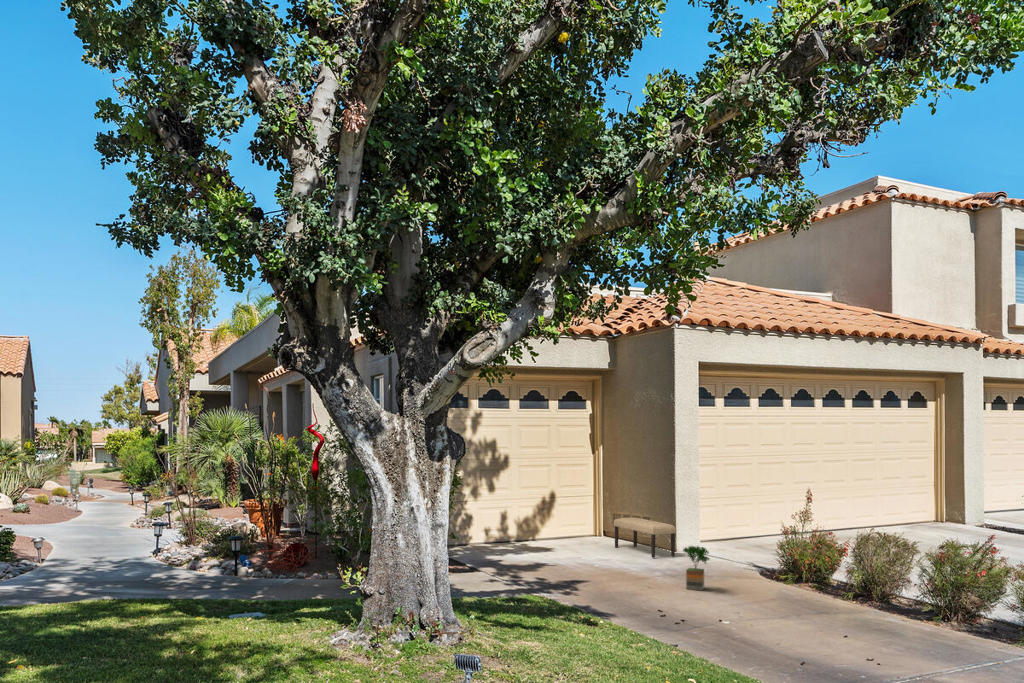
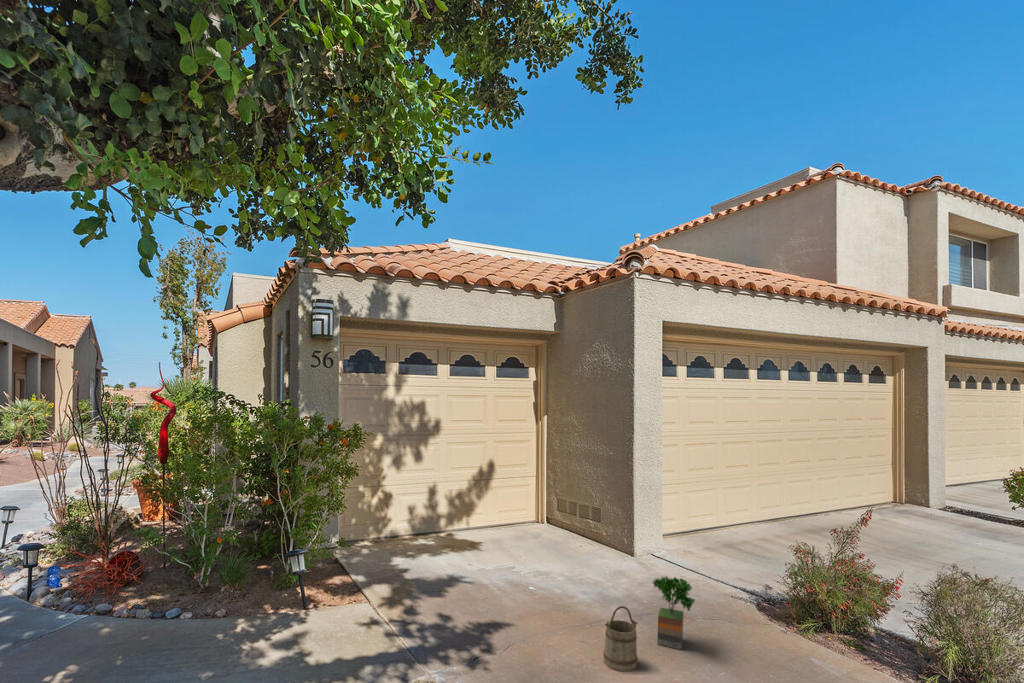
bench: present [614,518,676,558] -> none [558,498,633,557]
bucket: none [650,558,671,596] -> present [604,606,637,671]

